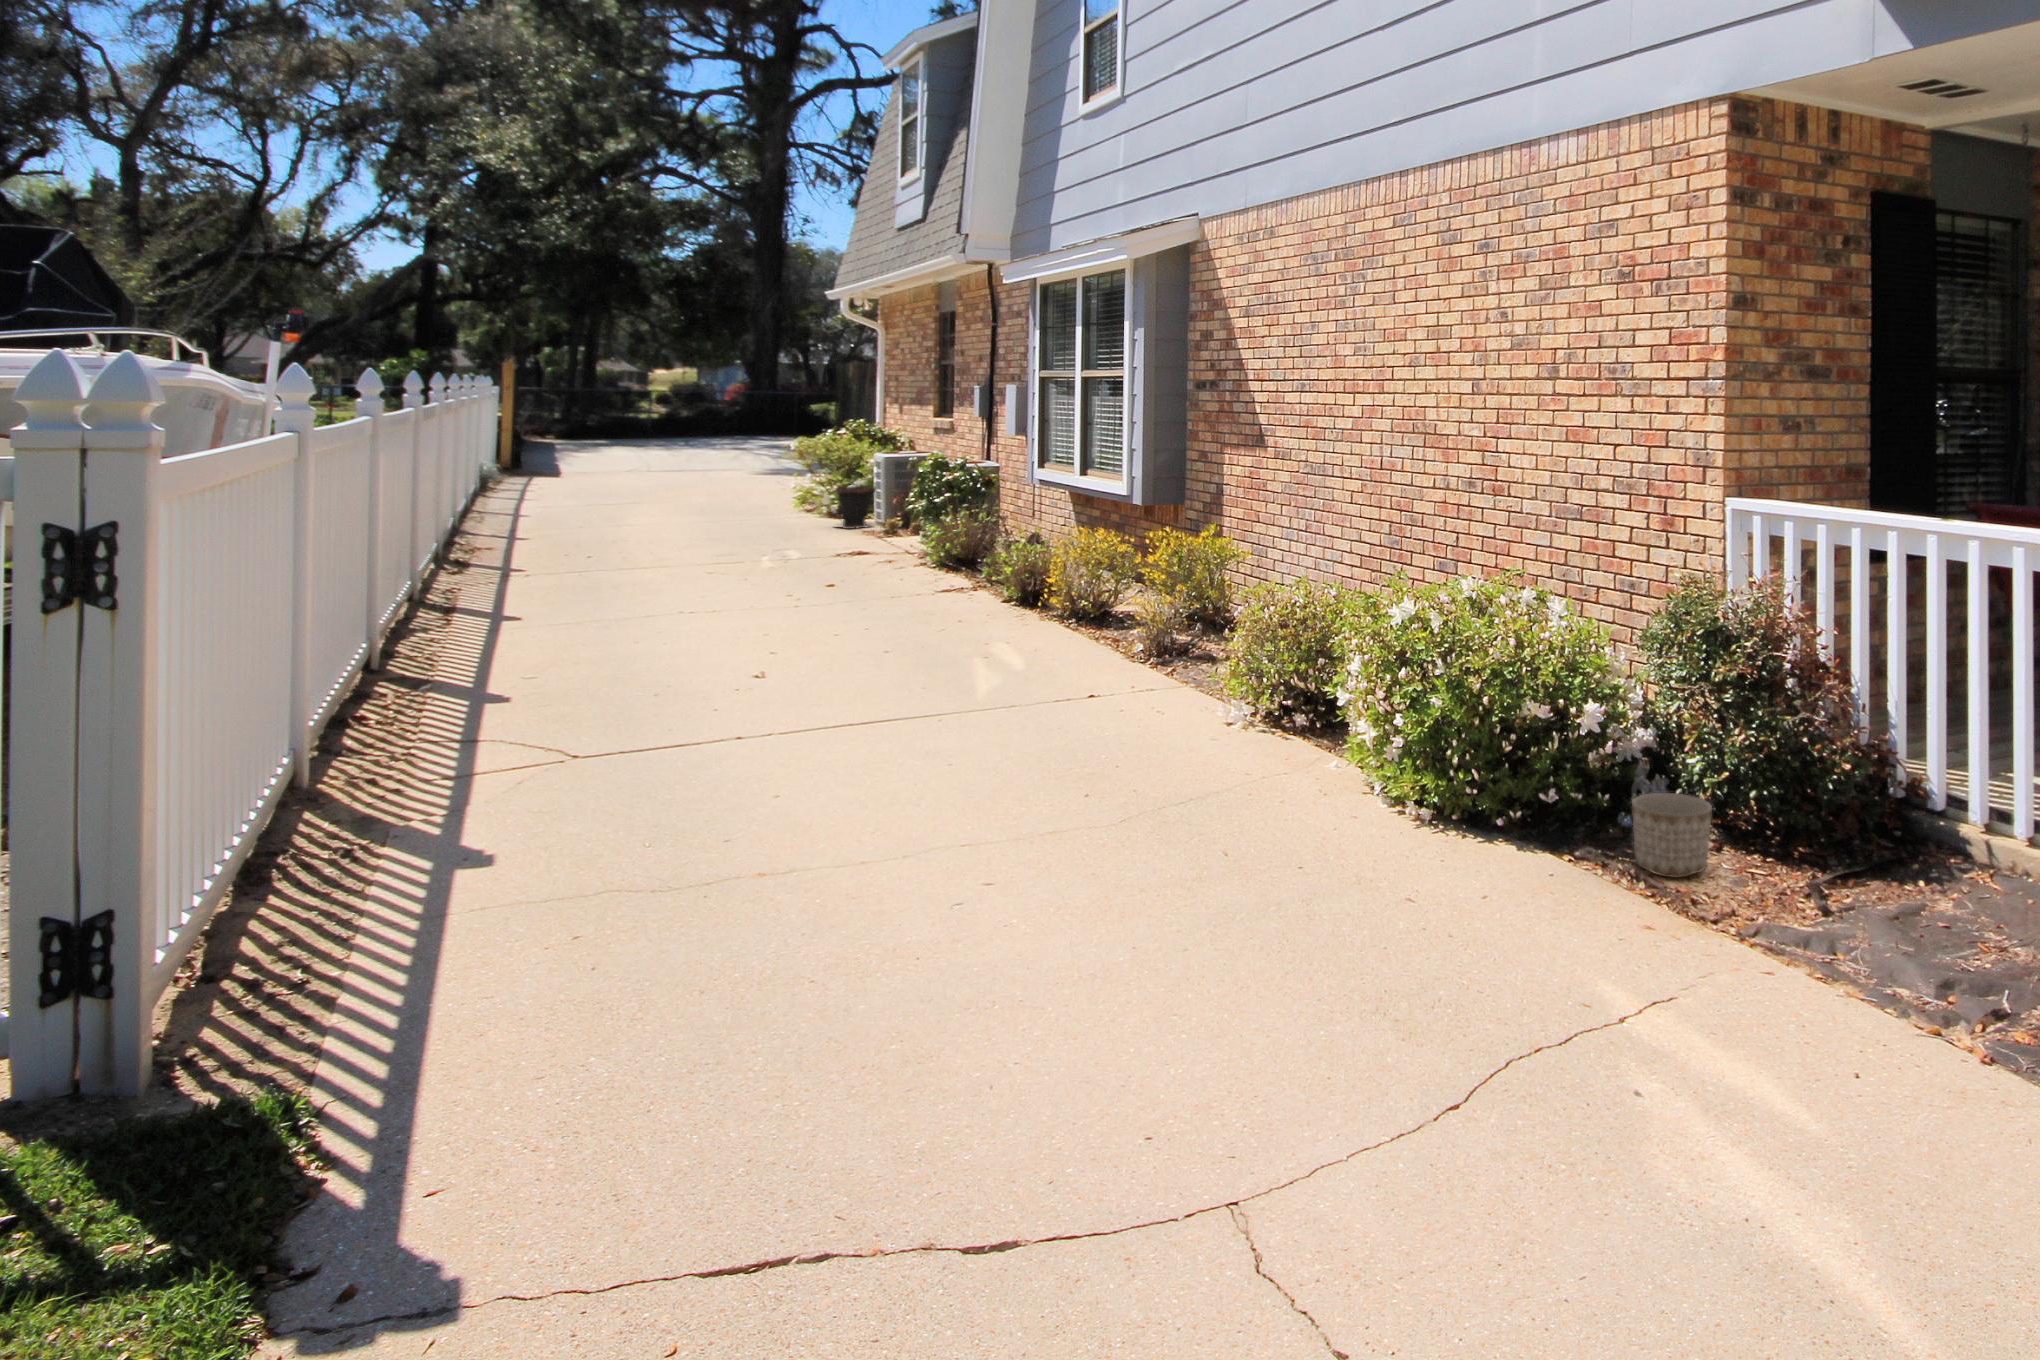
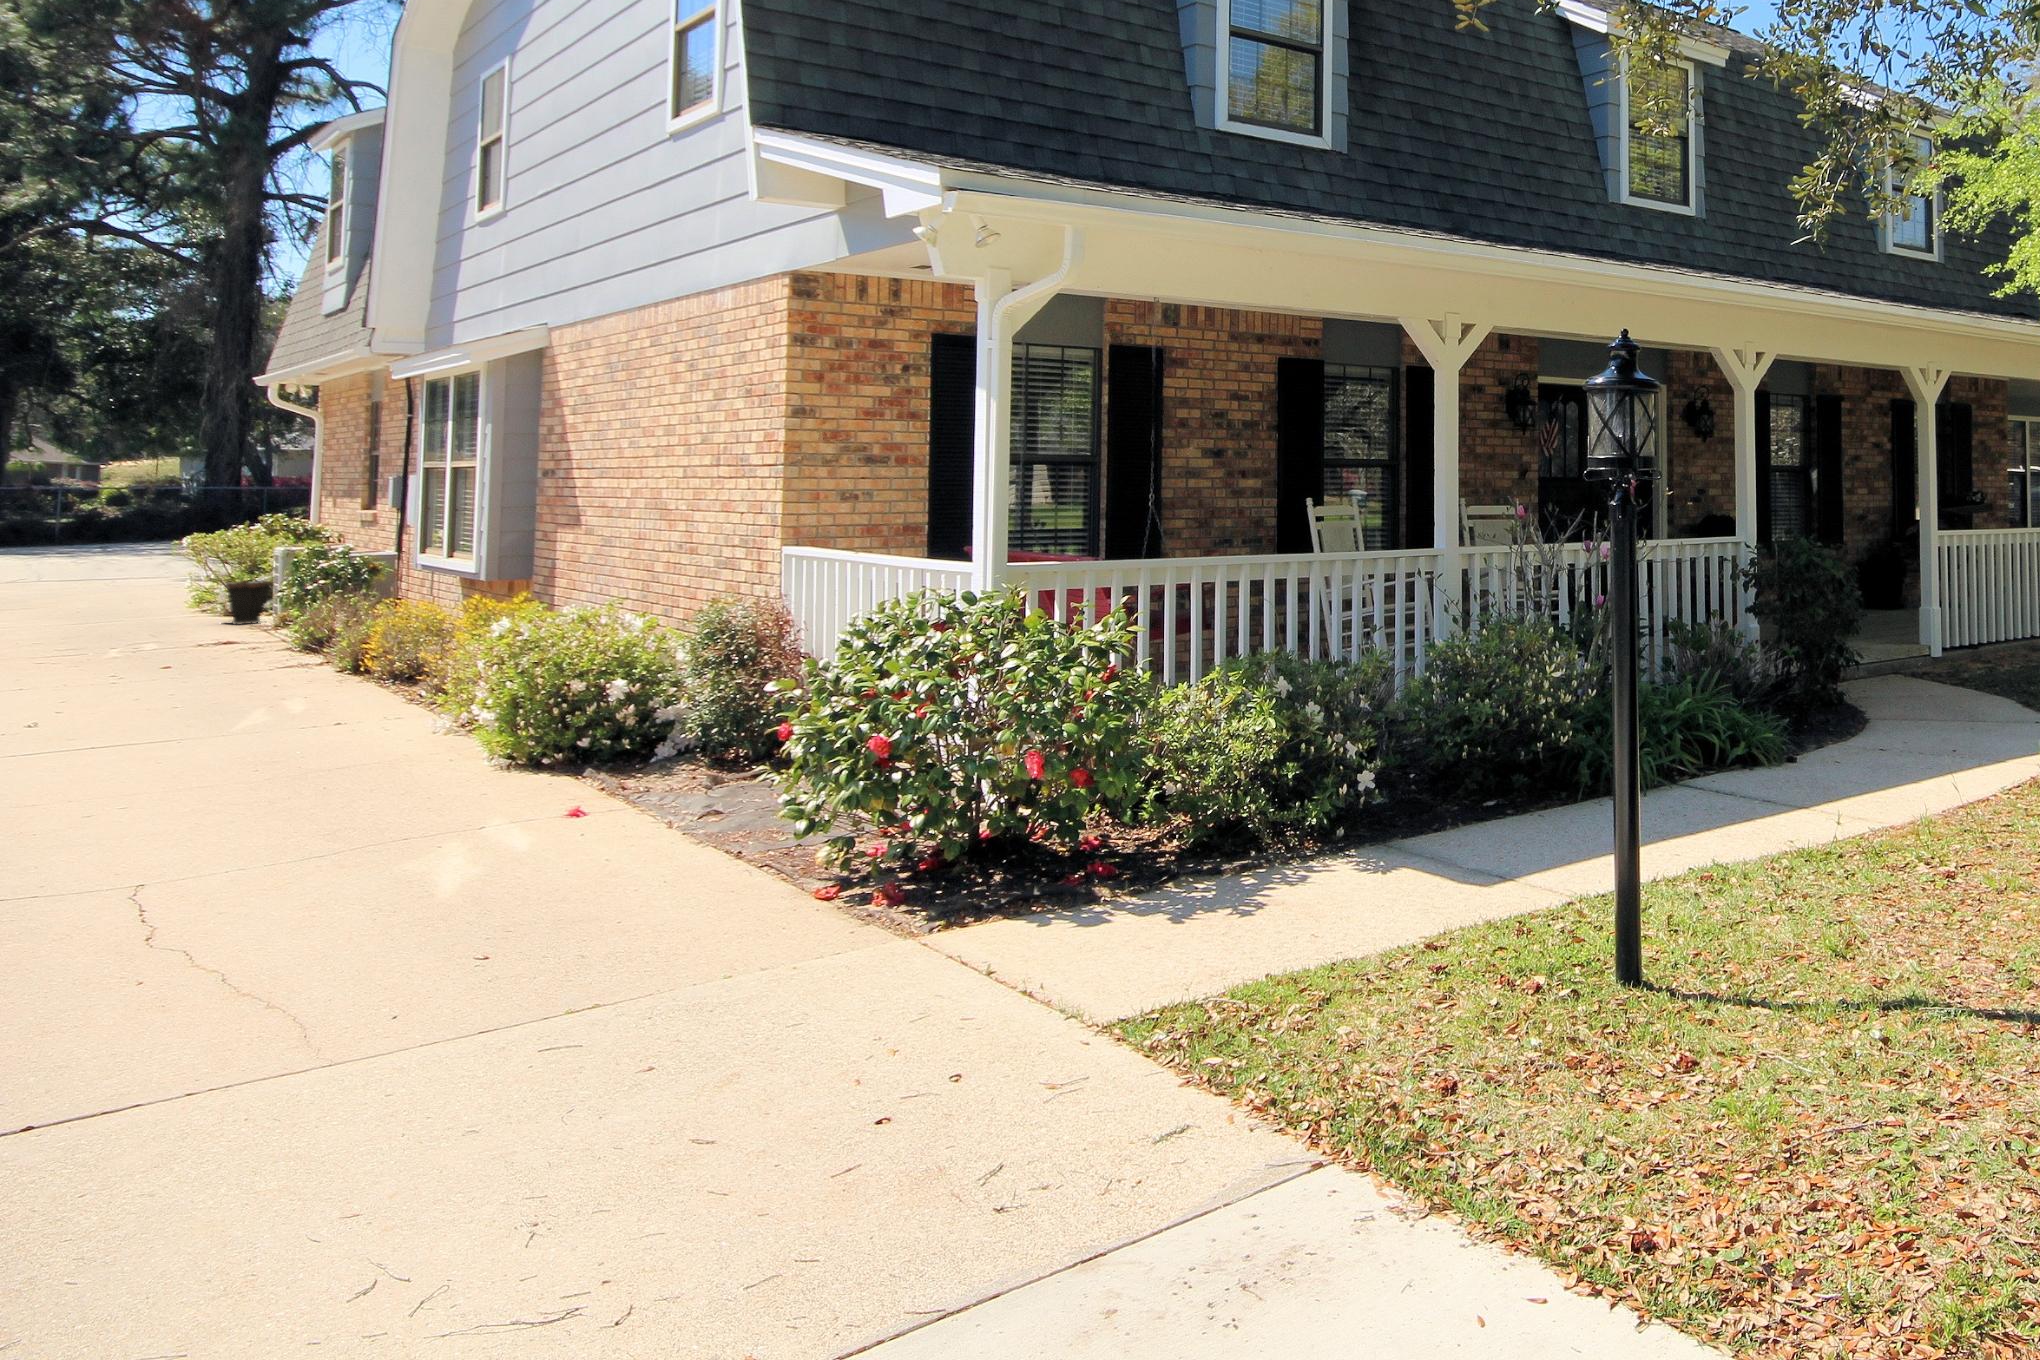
planter: present [1632,793,1712,878] -> none [653,744,710,795]

